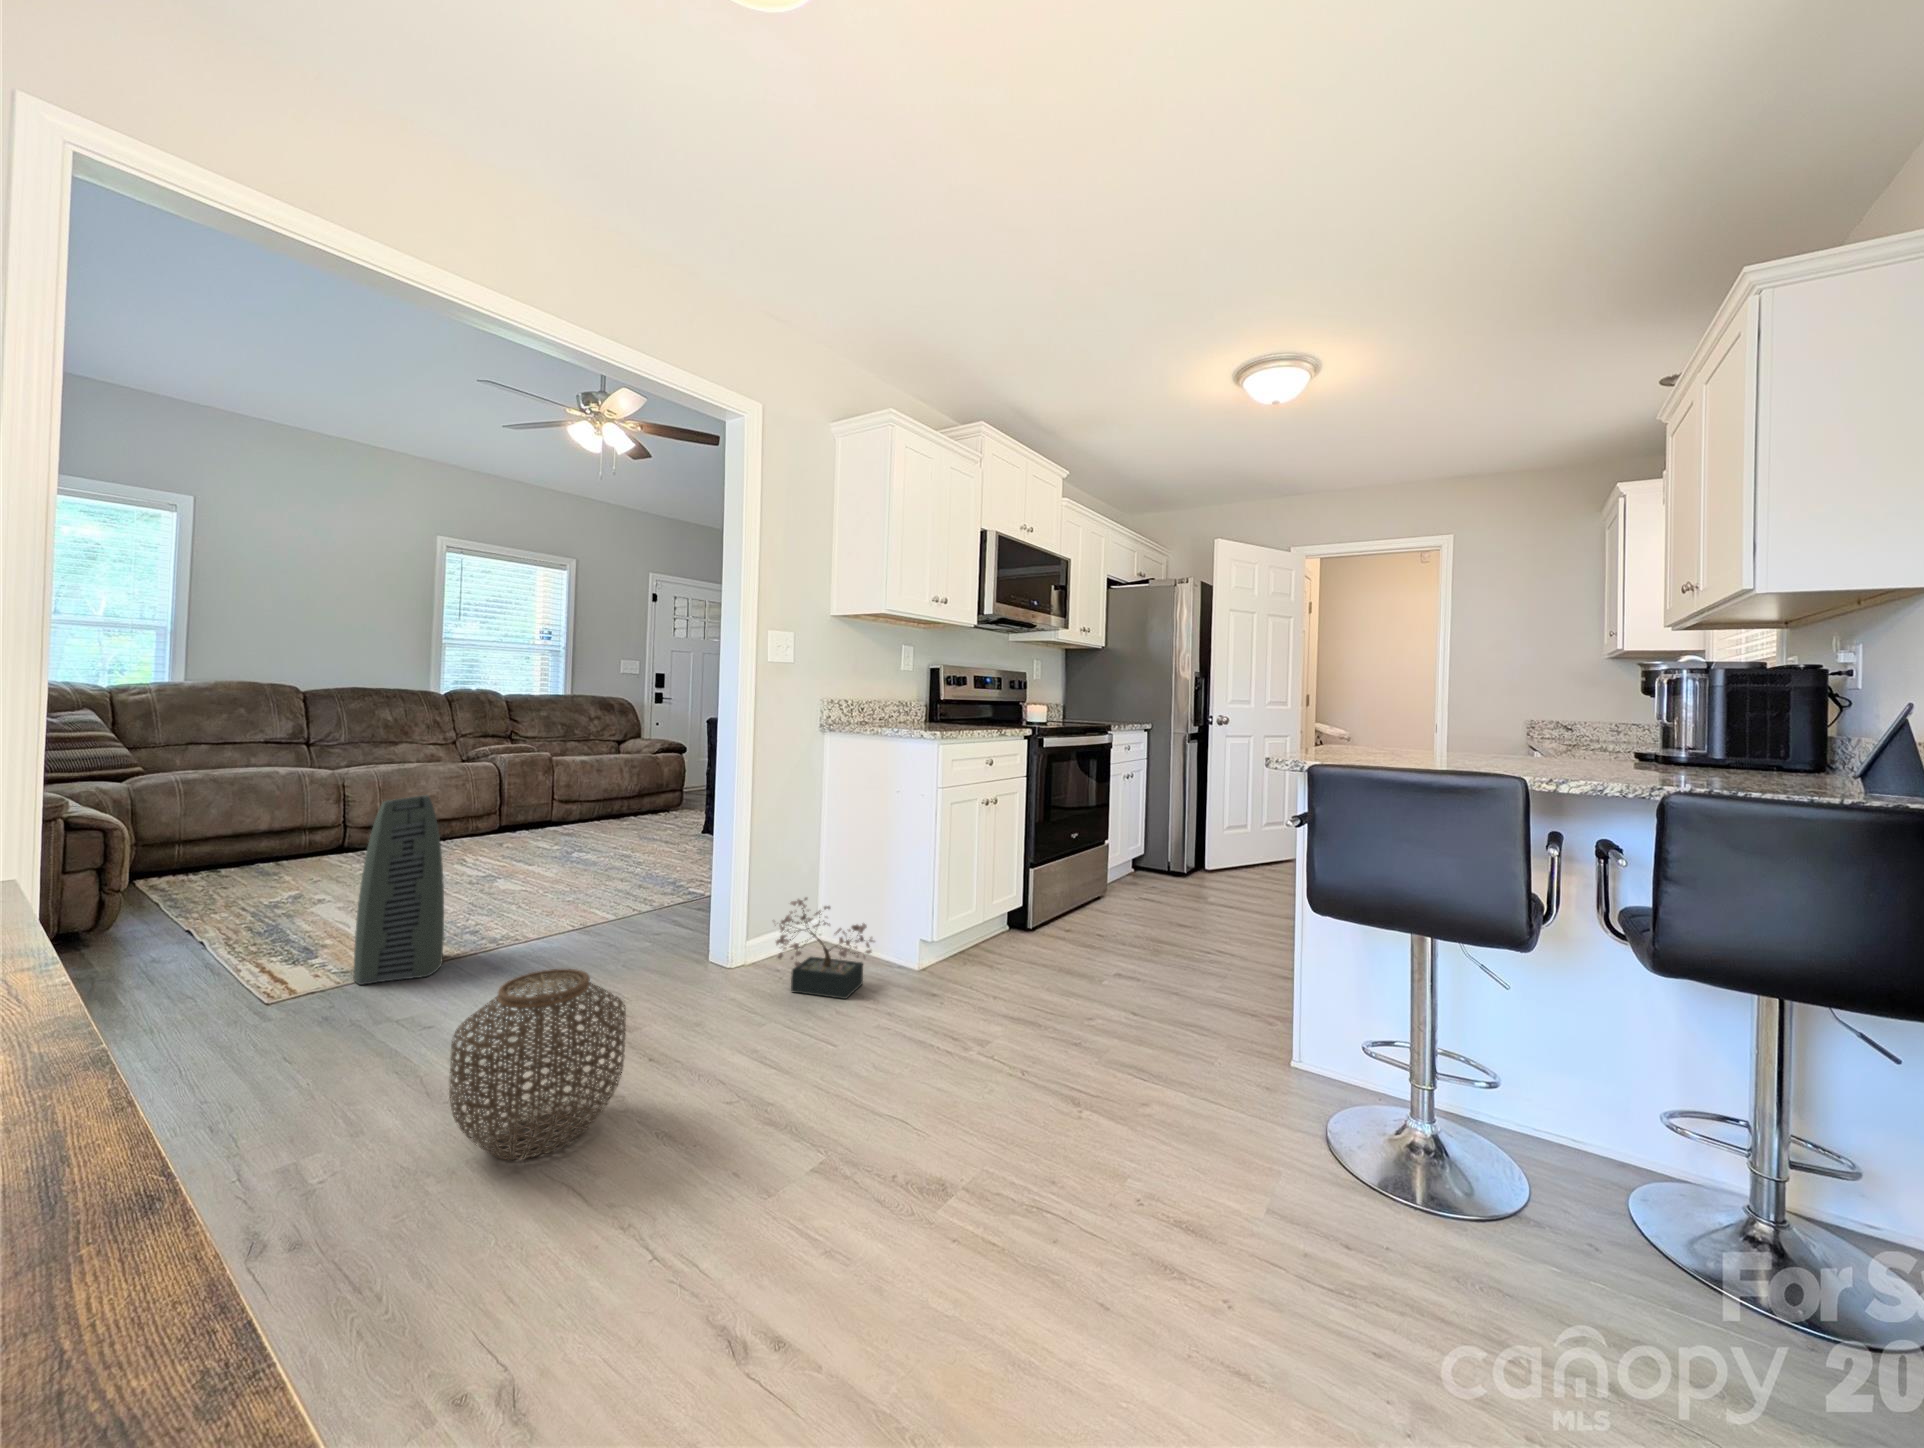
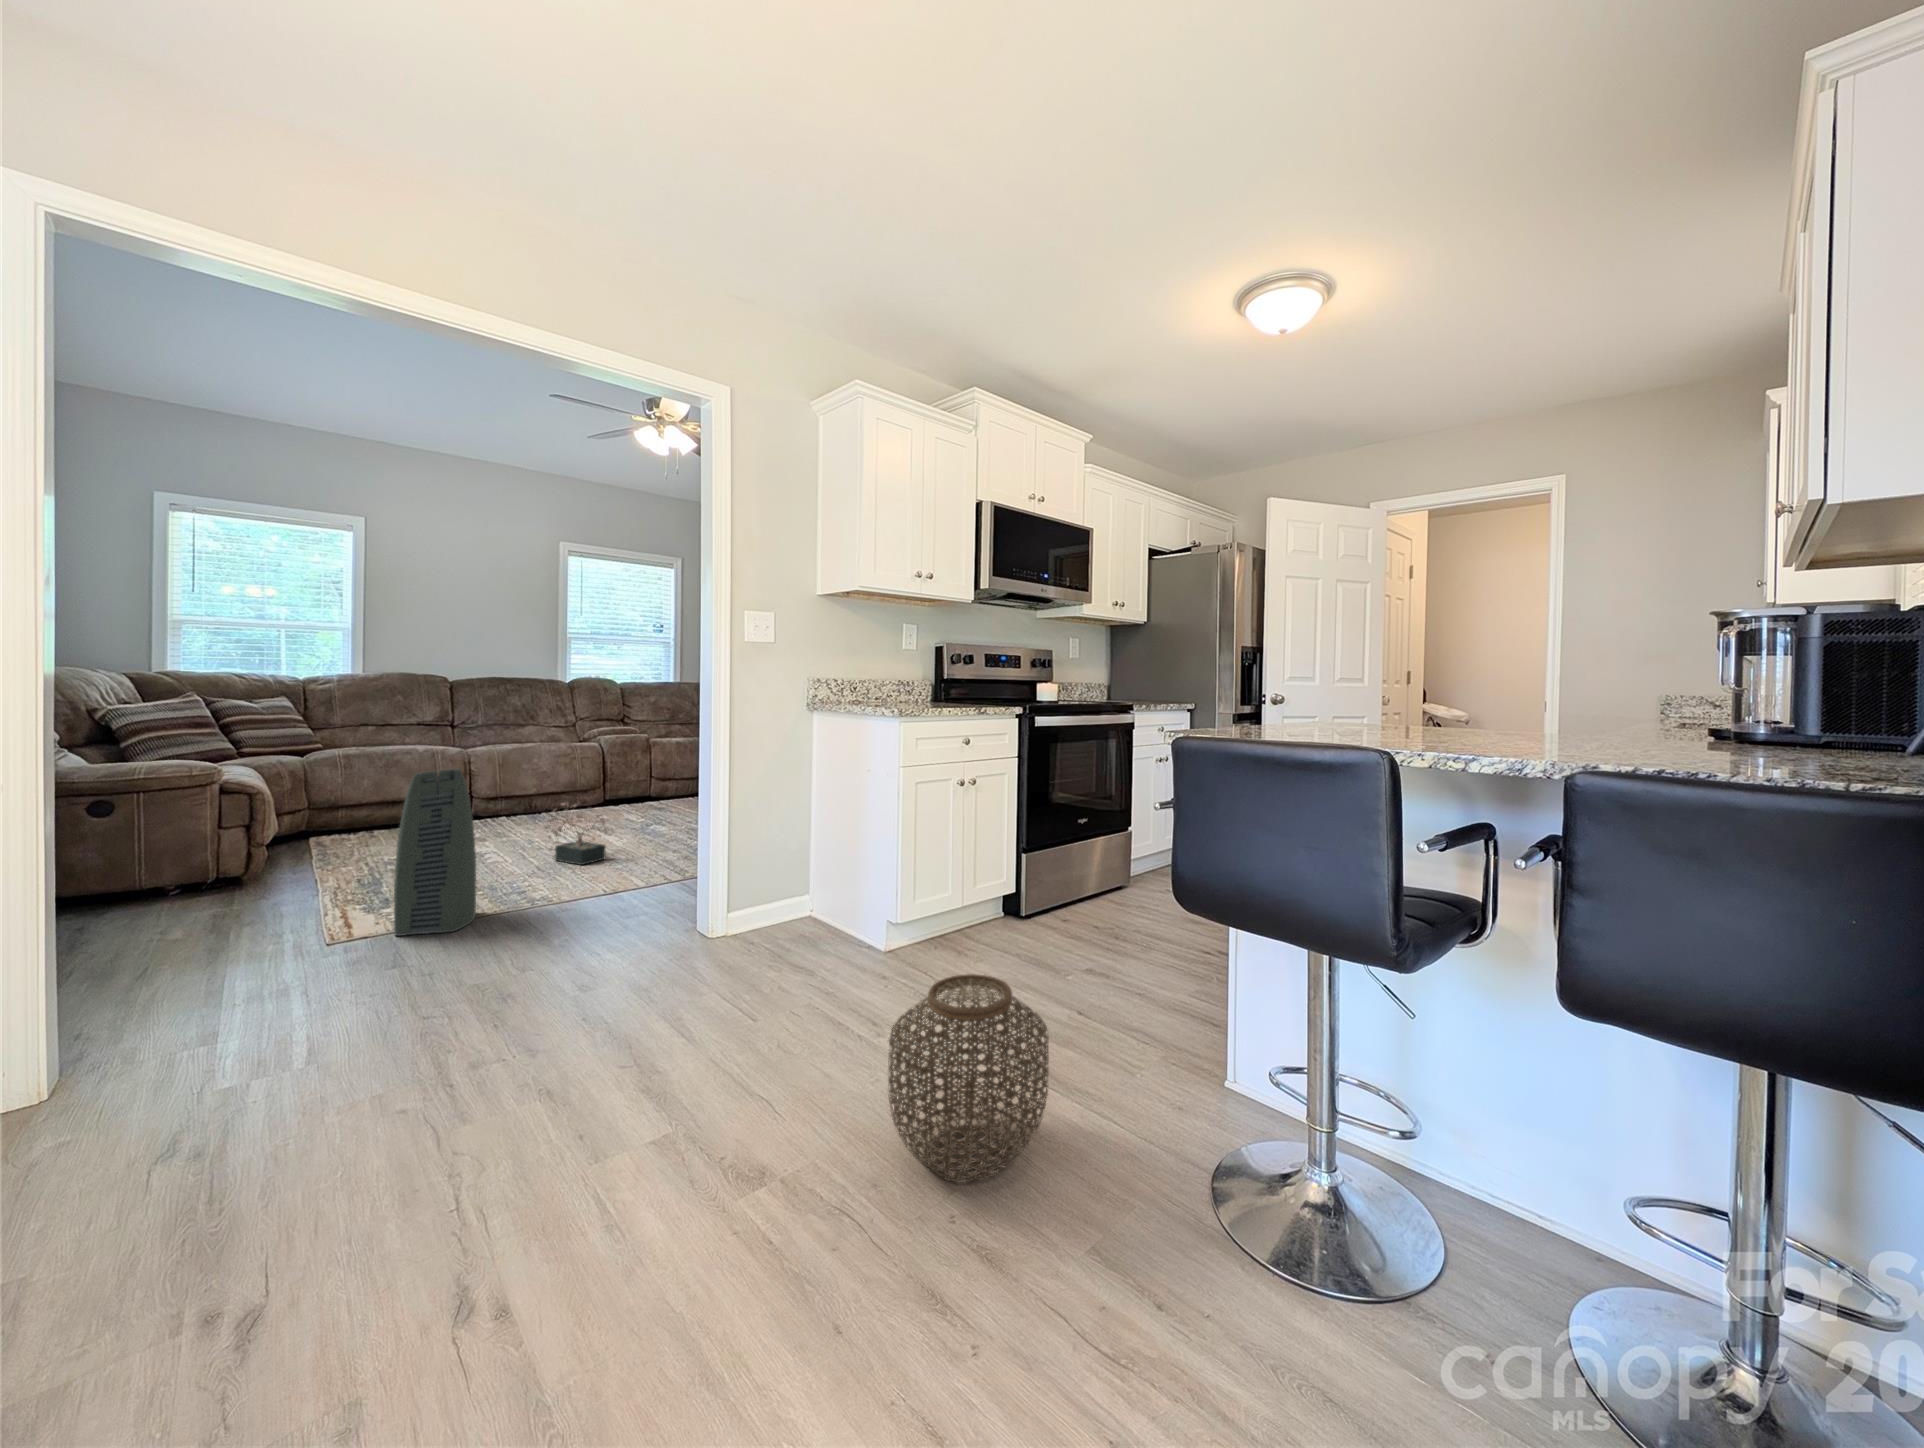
decorative plant: present [775,898,874,999] -> present [545,803,607,865]
woven basket: present [449,969,626,1160] -> present [888,974,1049,1182]

